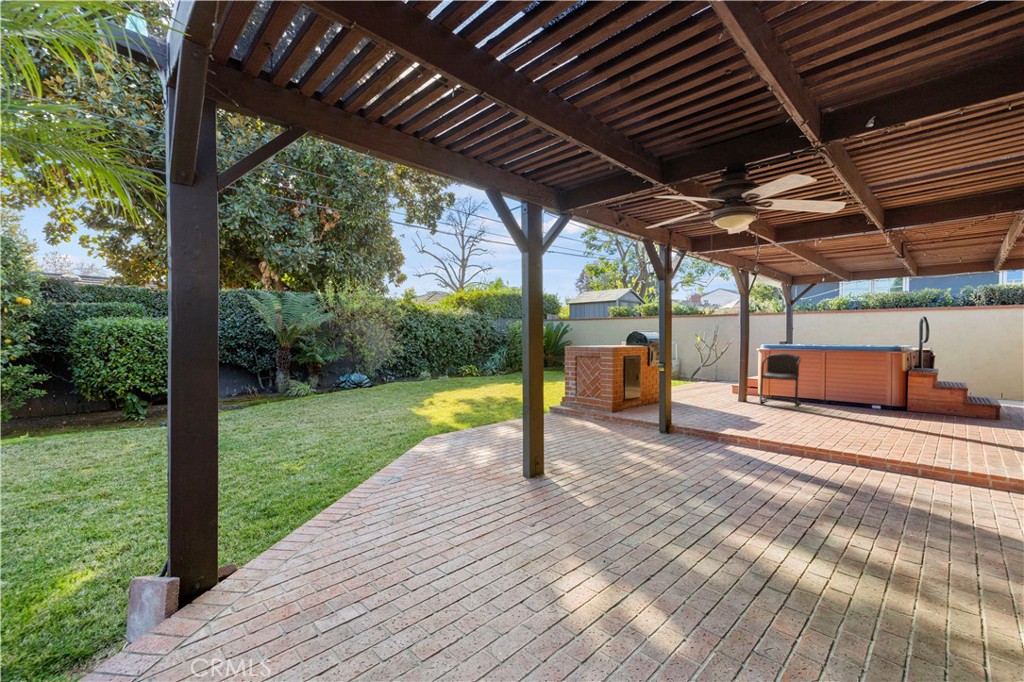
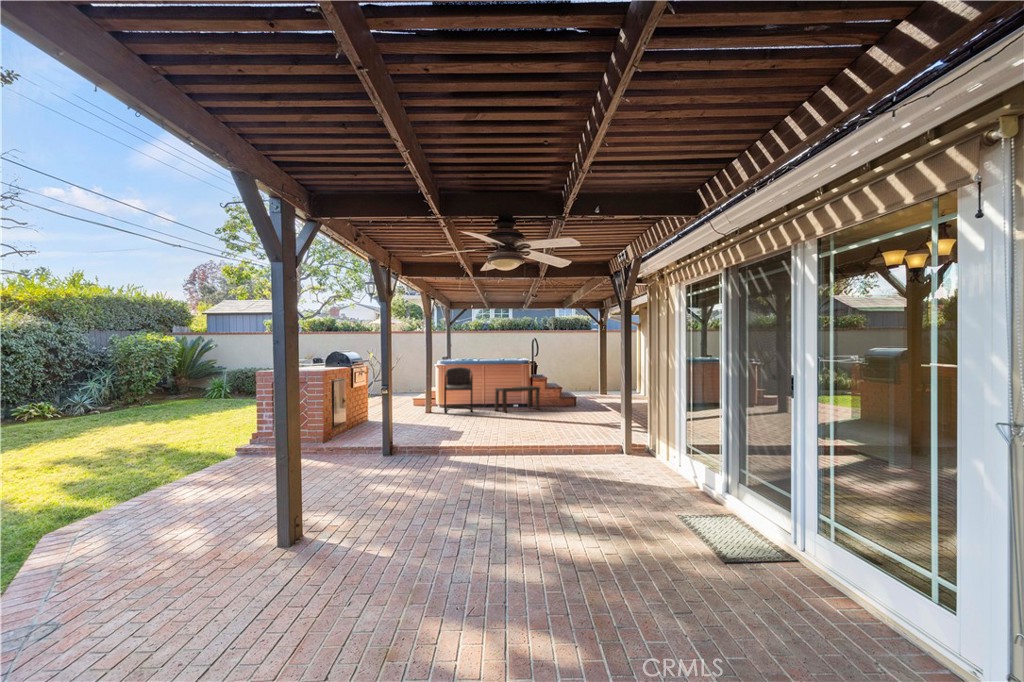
bench: none [831,380,908,416] -> present [495,386,540,413]

